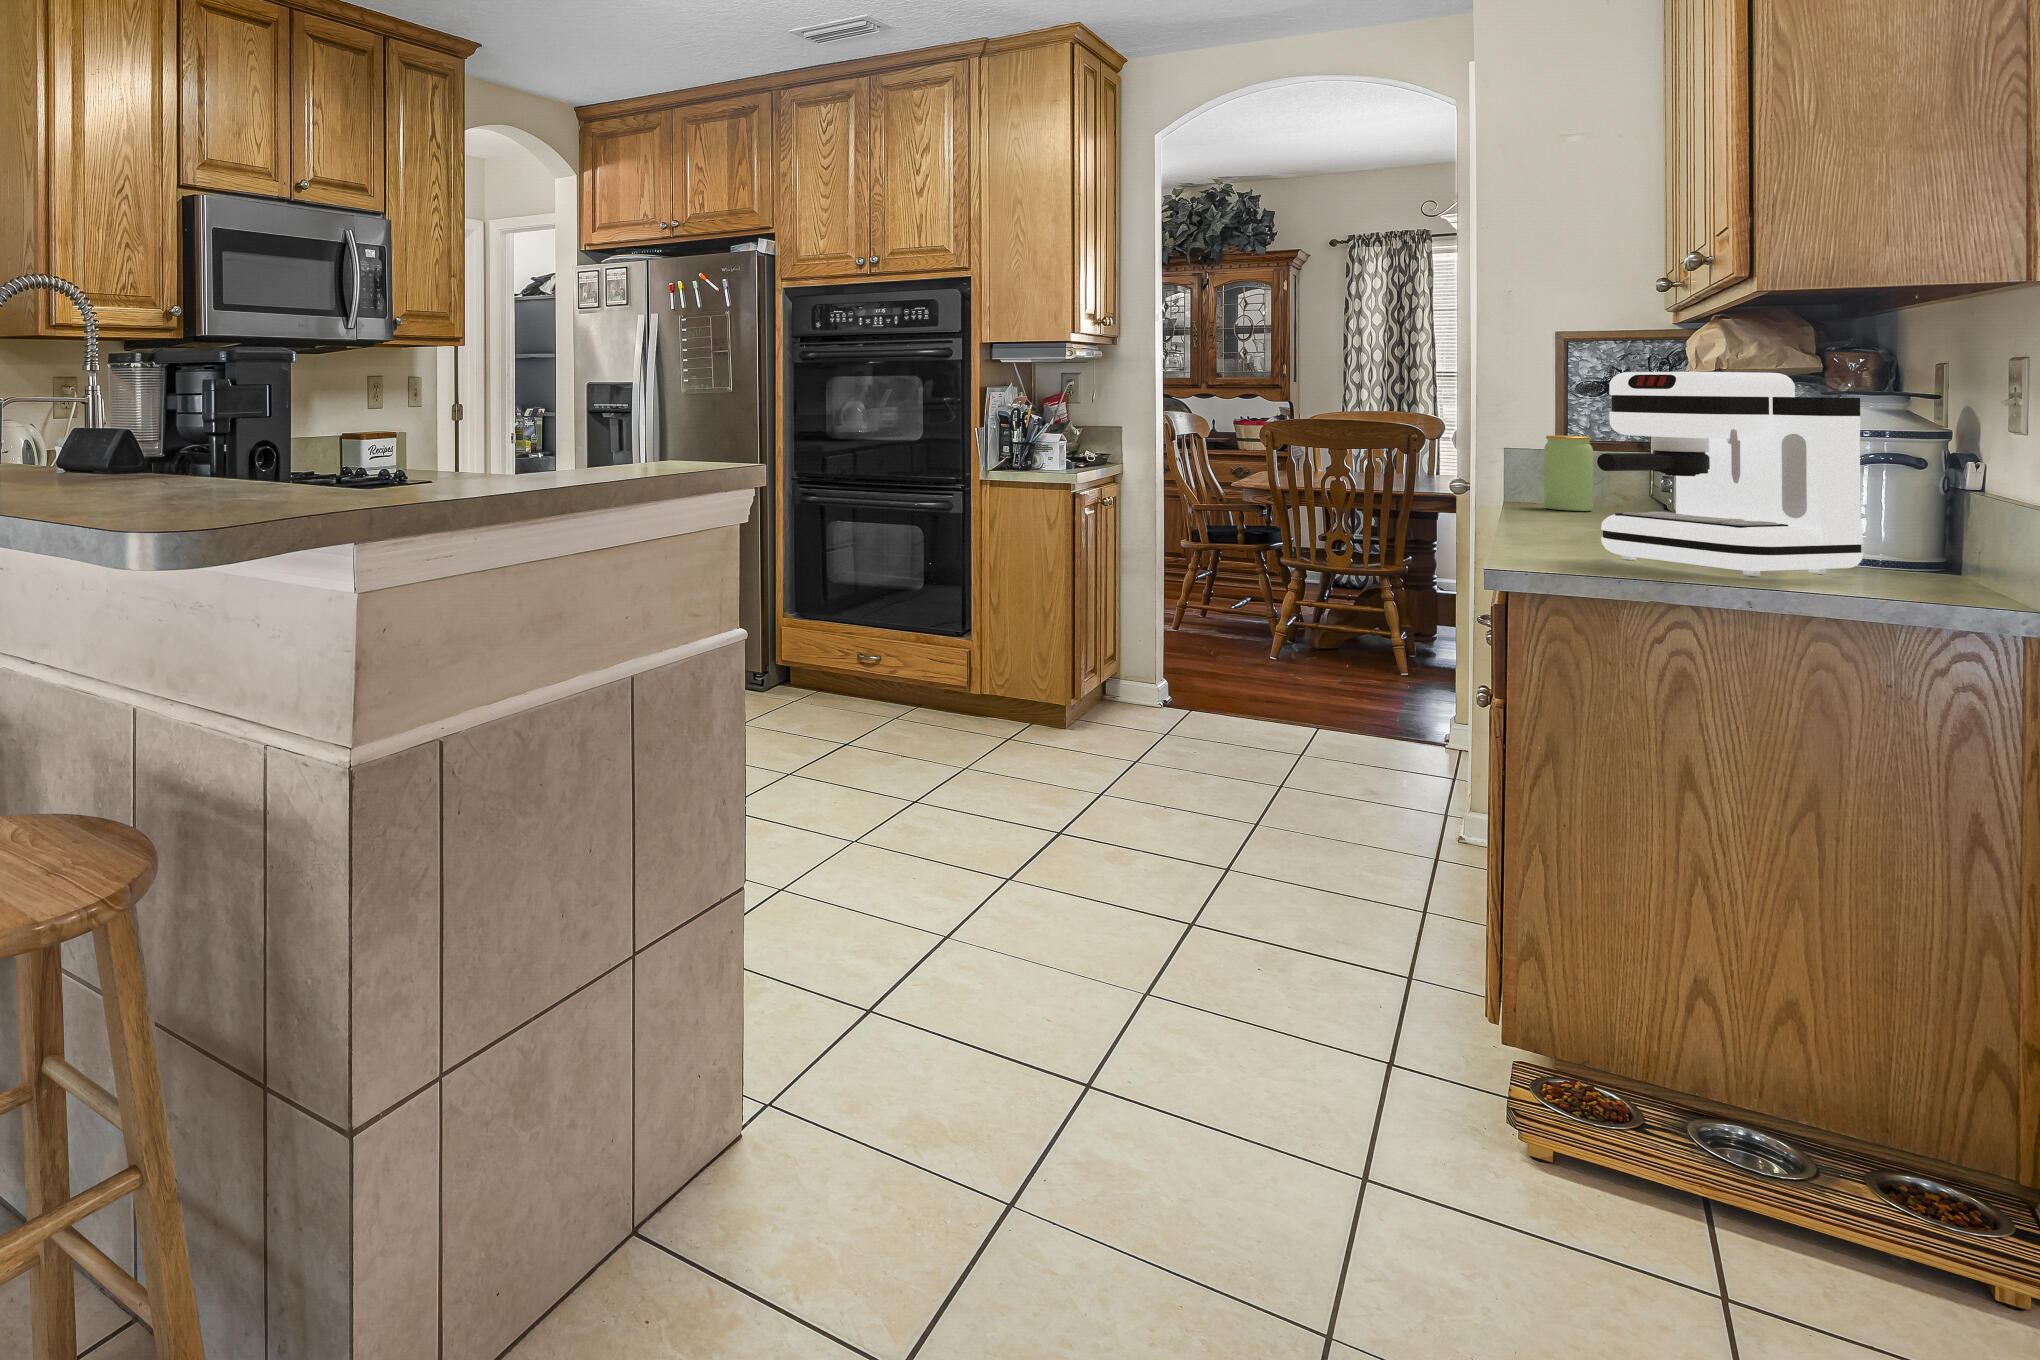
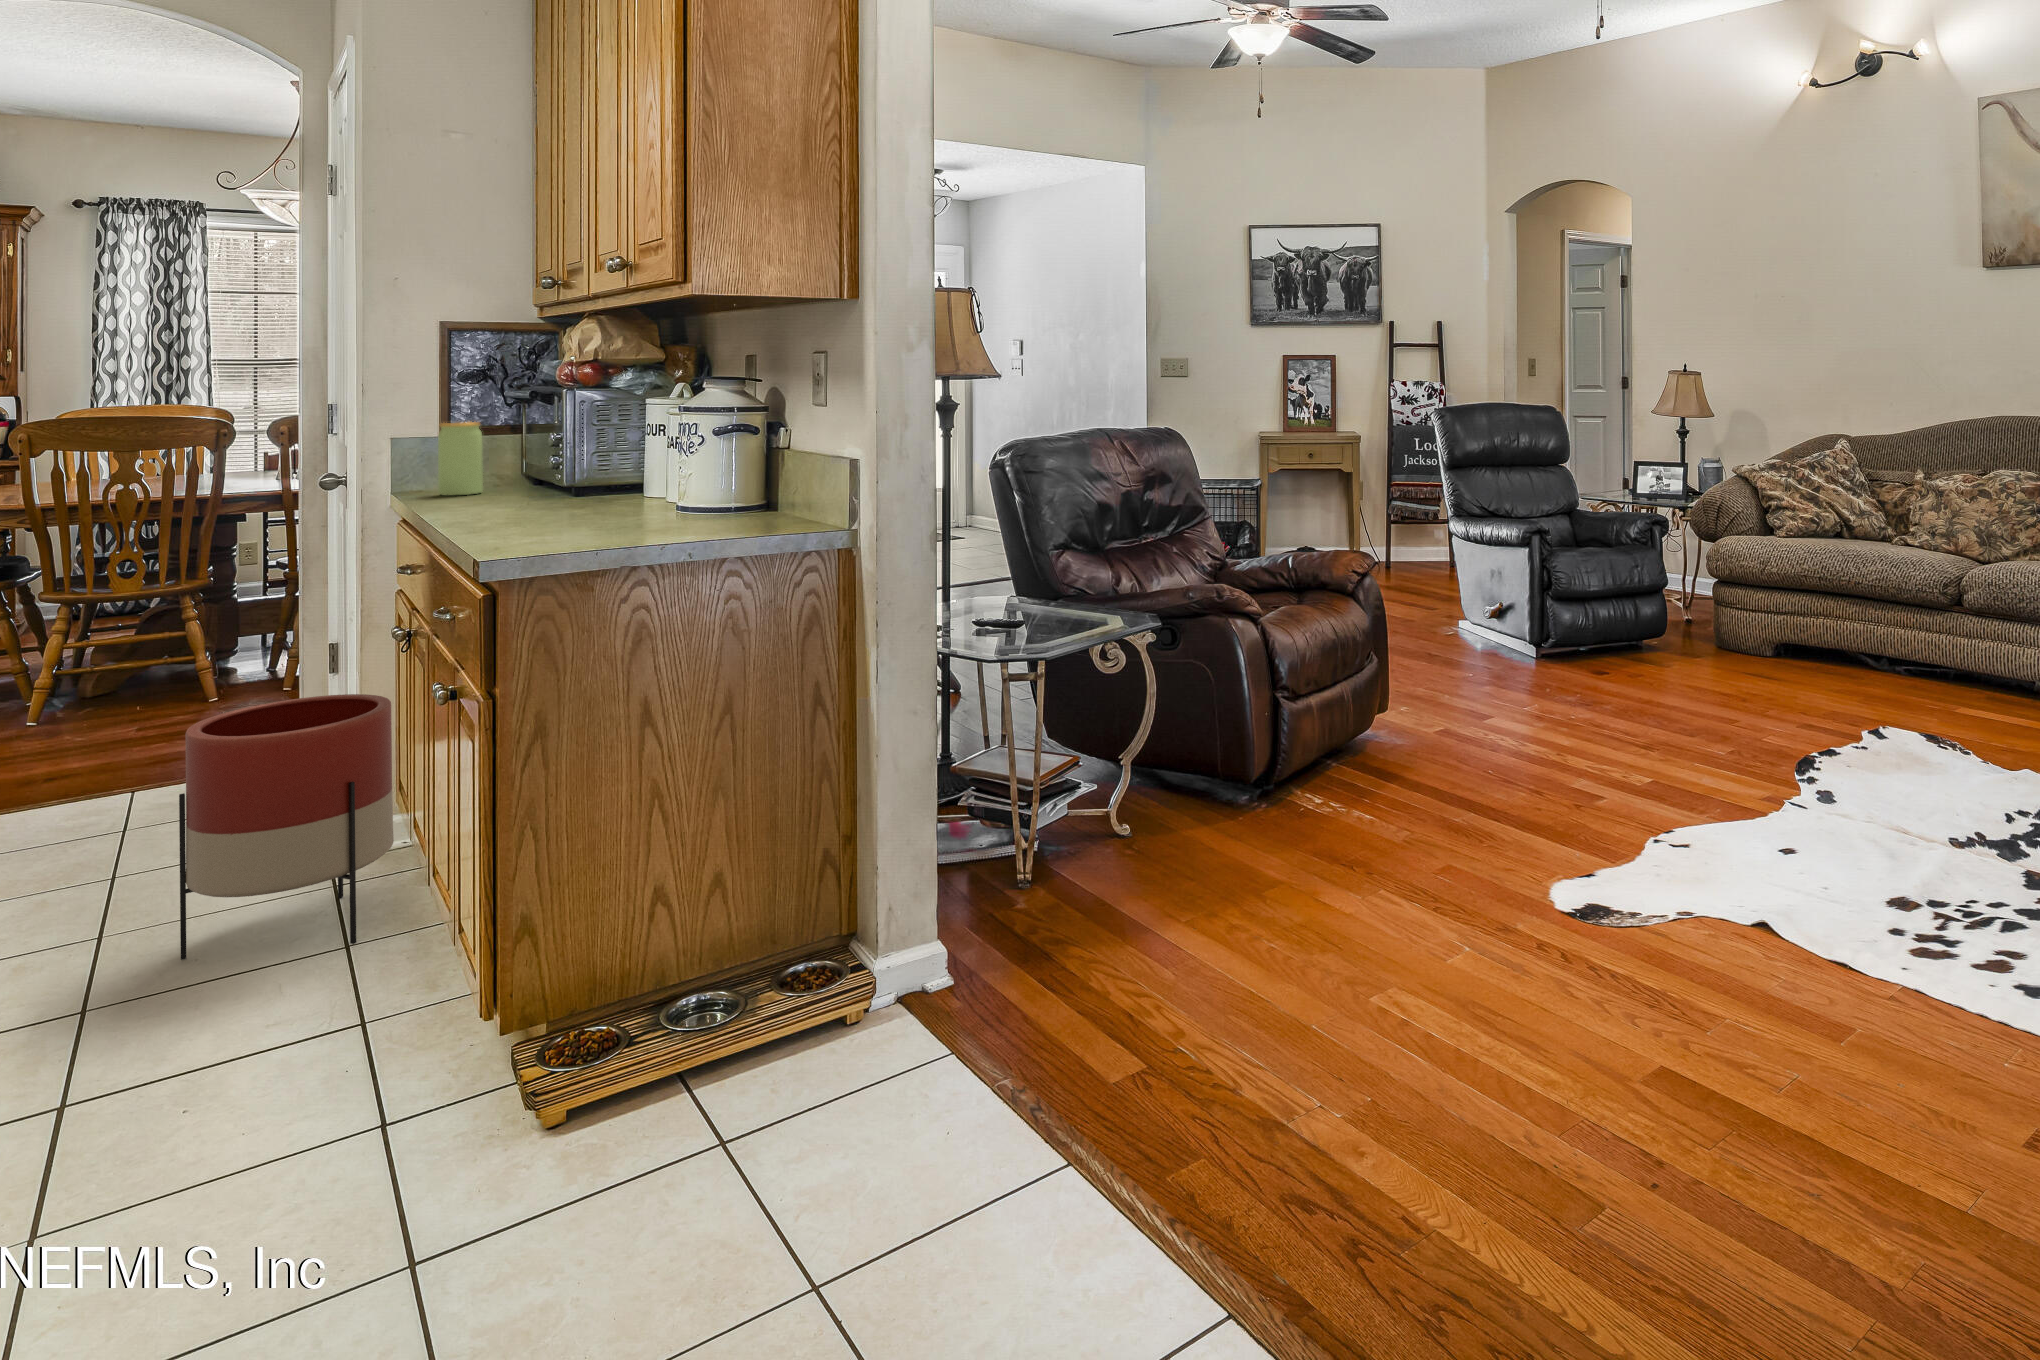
coffee maker: present [1597,372,1863,576] -> none [556,363,736,535]
planter: none [1300,670,1477,912] -> present [179,694,394,960]

